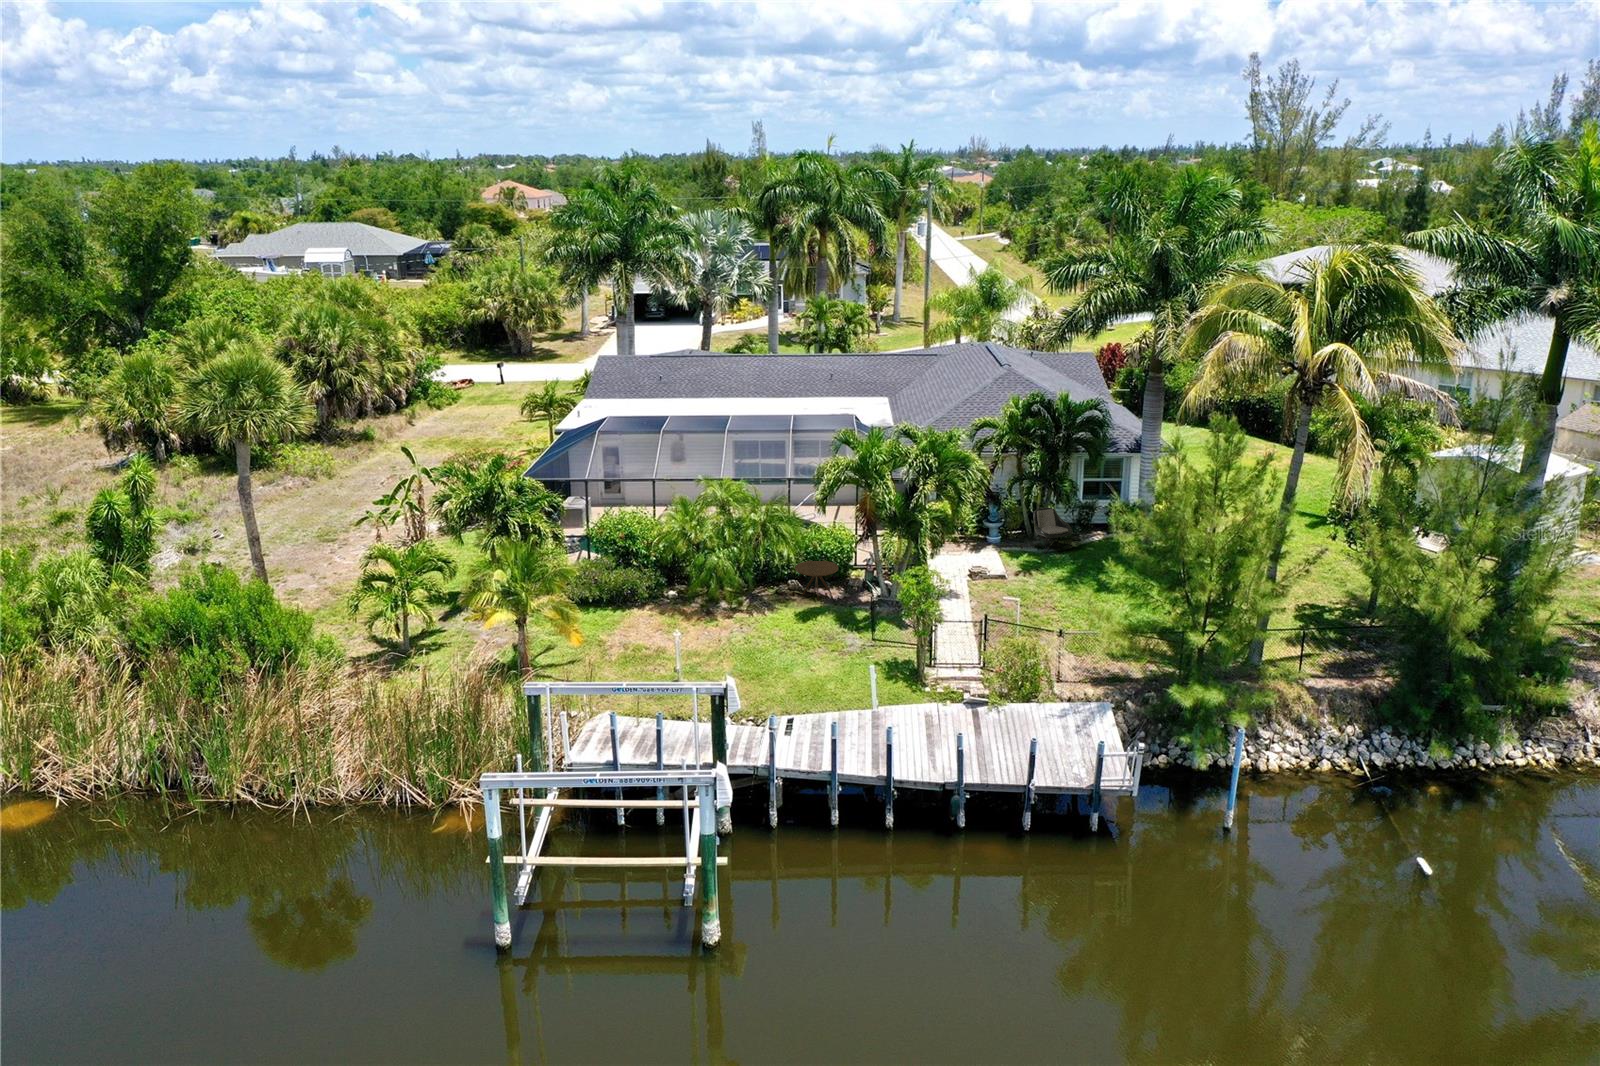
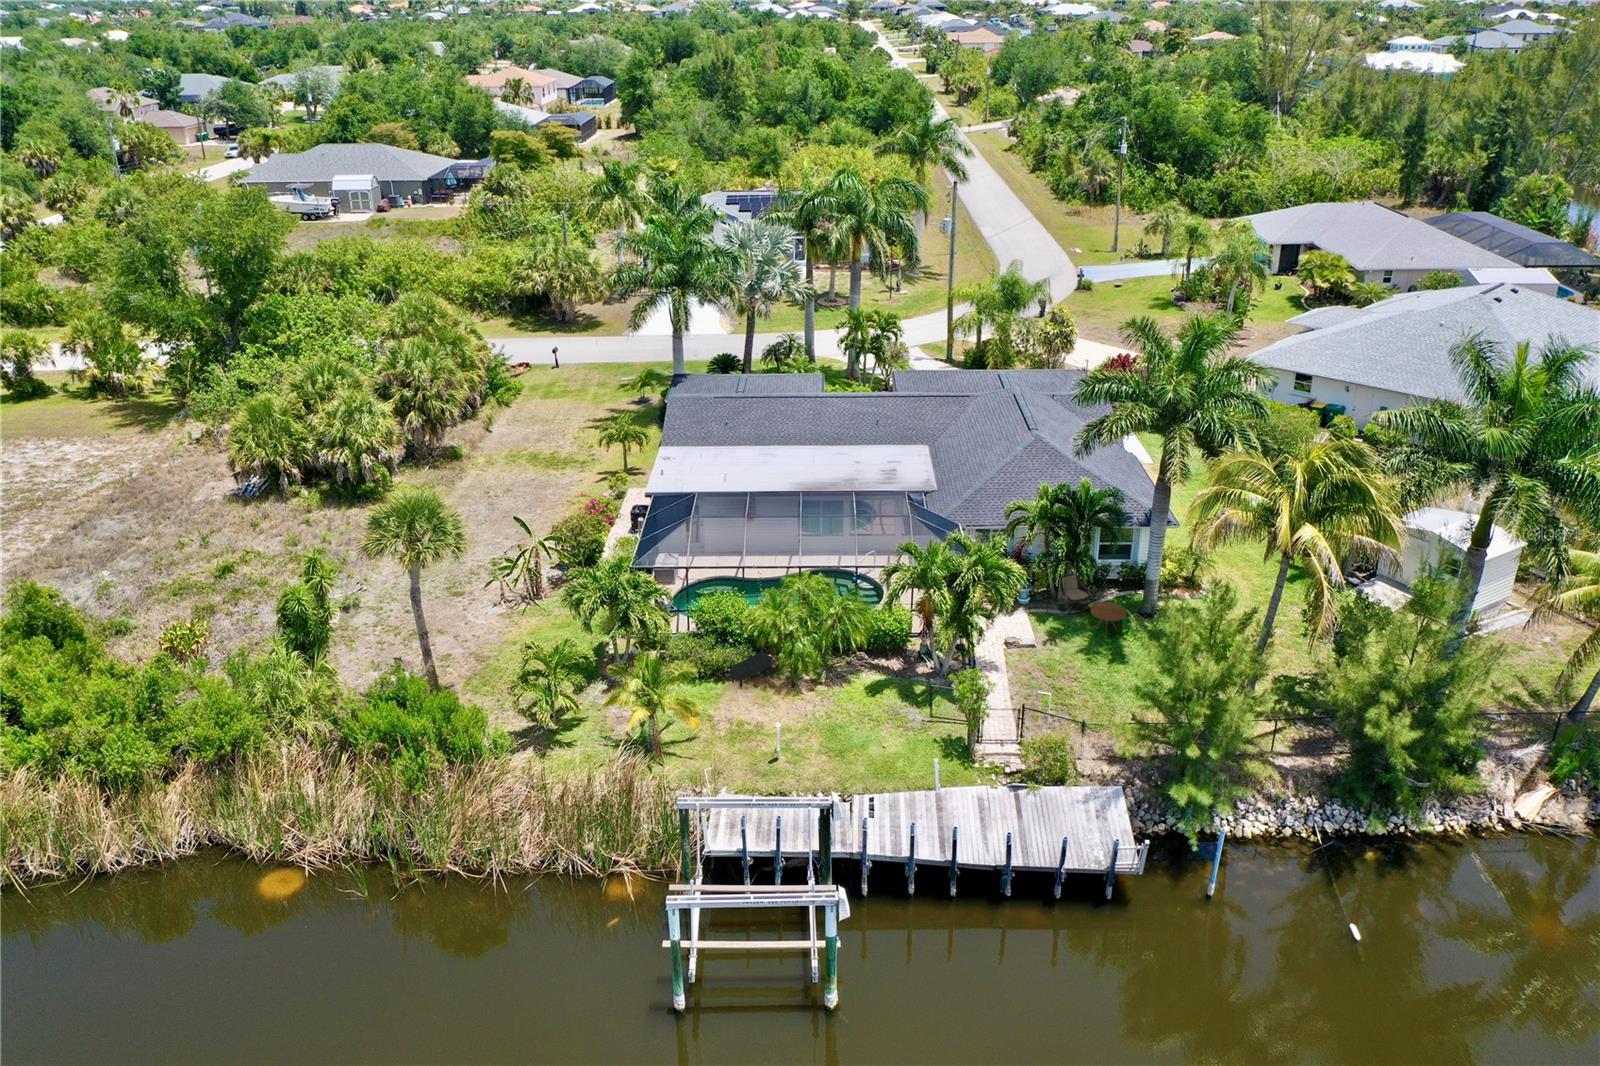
round table: present [795,561,838,600] -> present [1091,602,1126,637]
bench: none [631,577,684,615] -> present [730,652,772,688]

